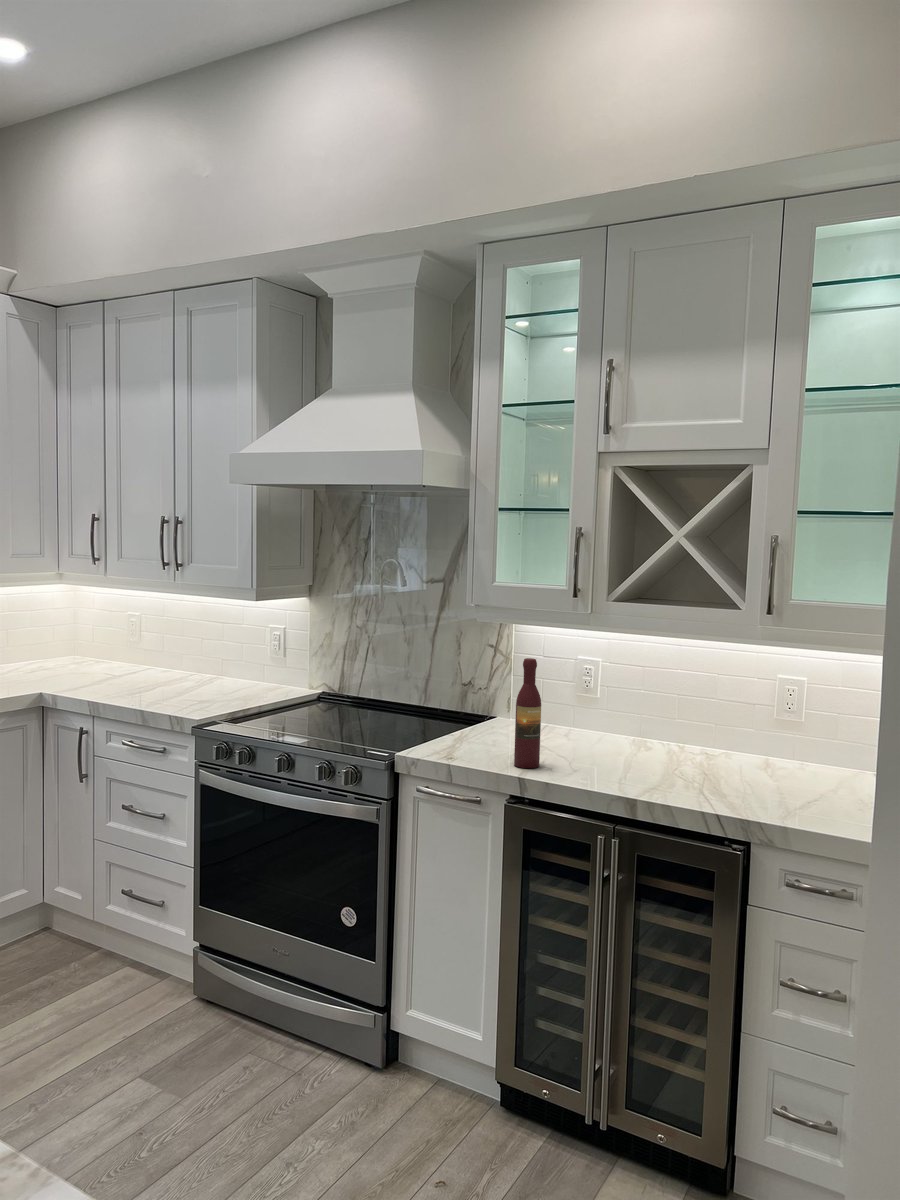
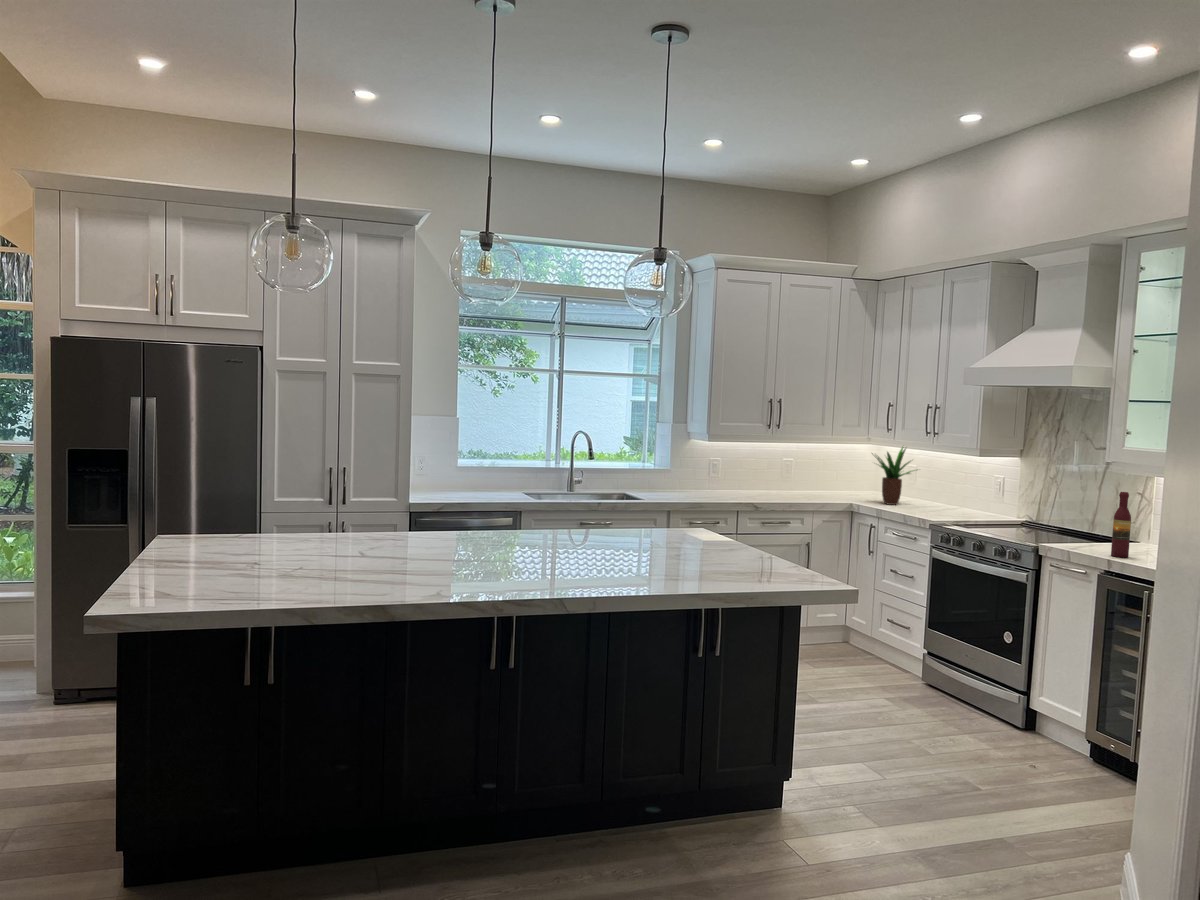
potted plant: none [66,583,154,685] -> present [872,447,911,505]

